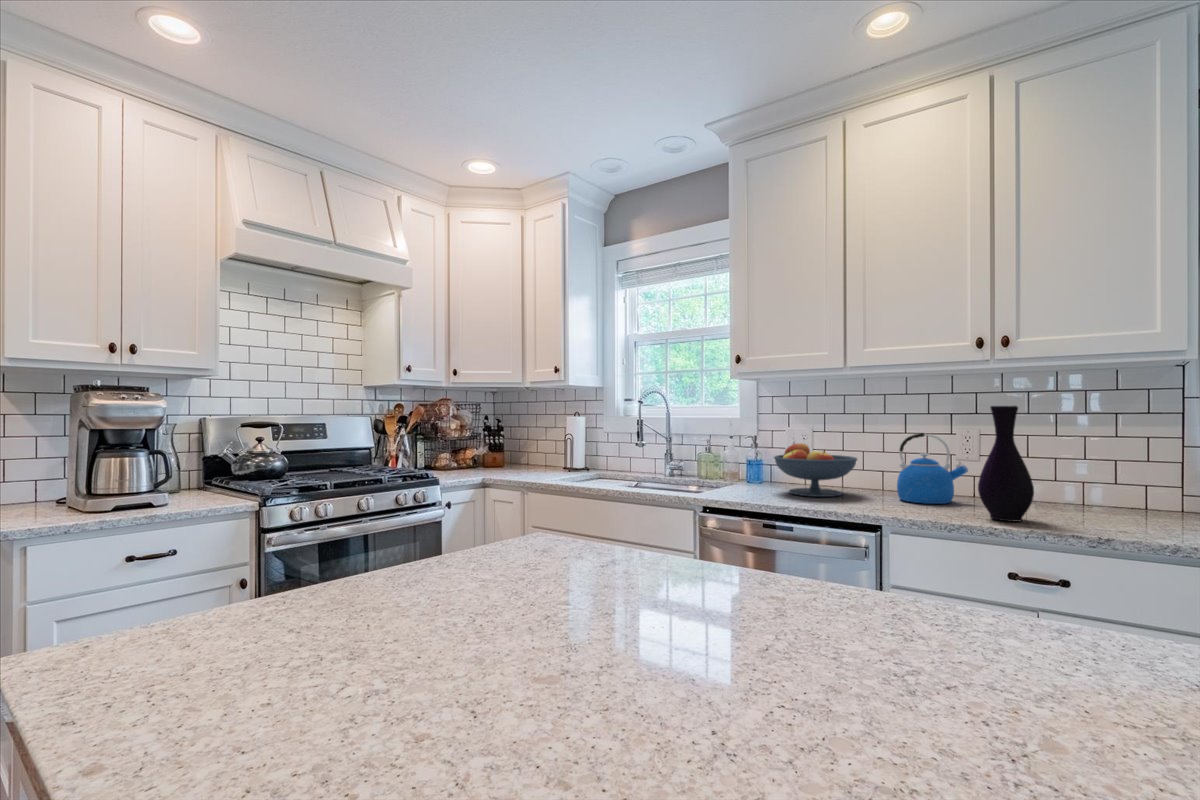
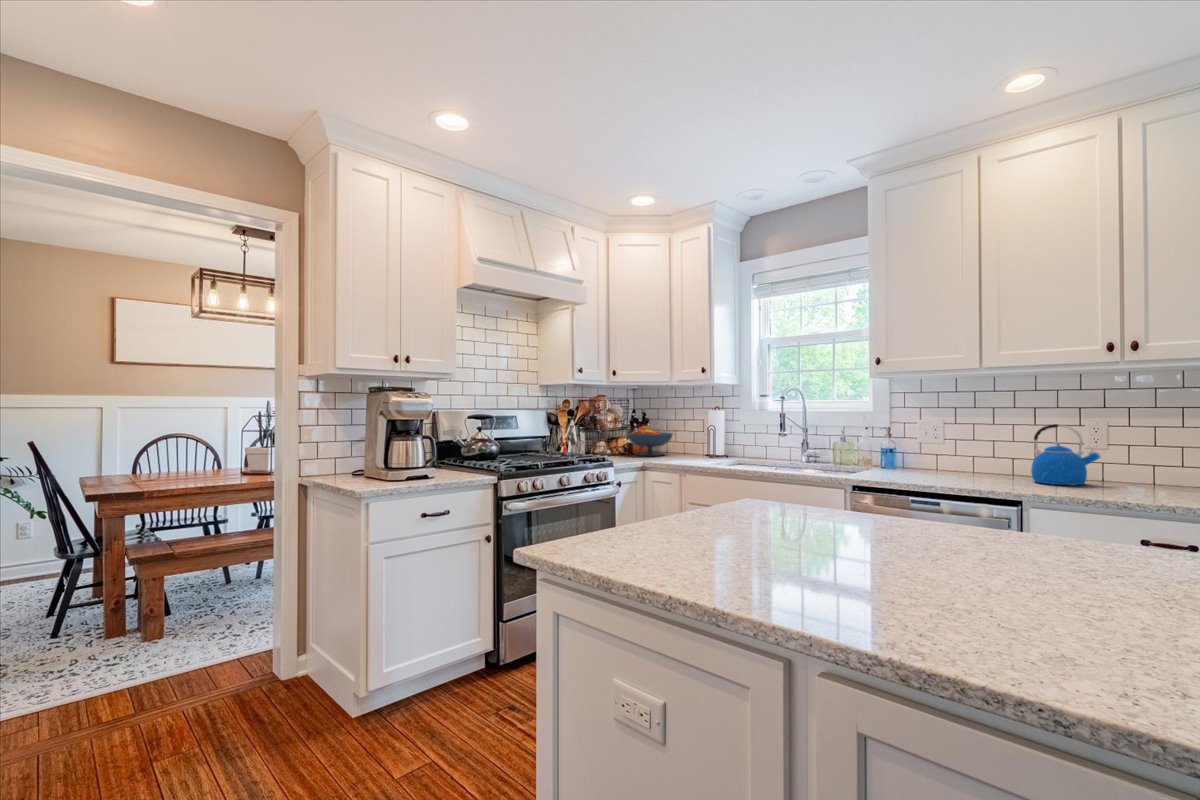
vase: present [978,406,1034,522] -> none [1114,400,1168,499]
fruit bowl: present [774,443,857,497] -> present [627,426,673,456]

